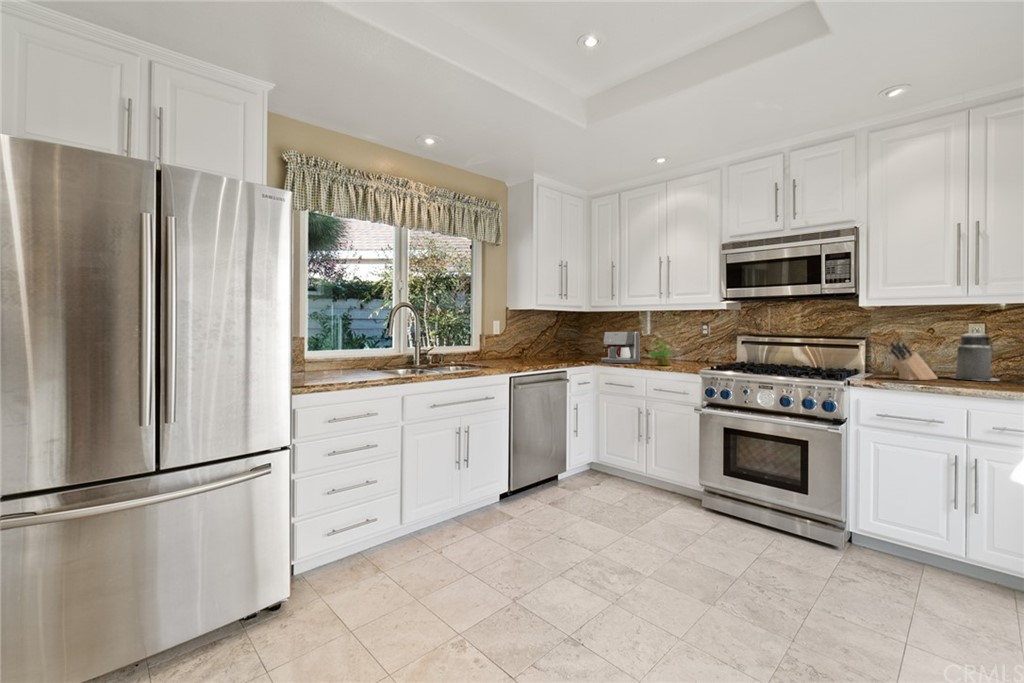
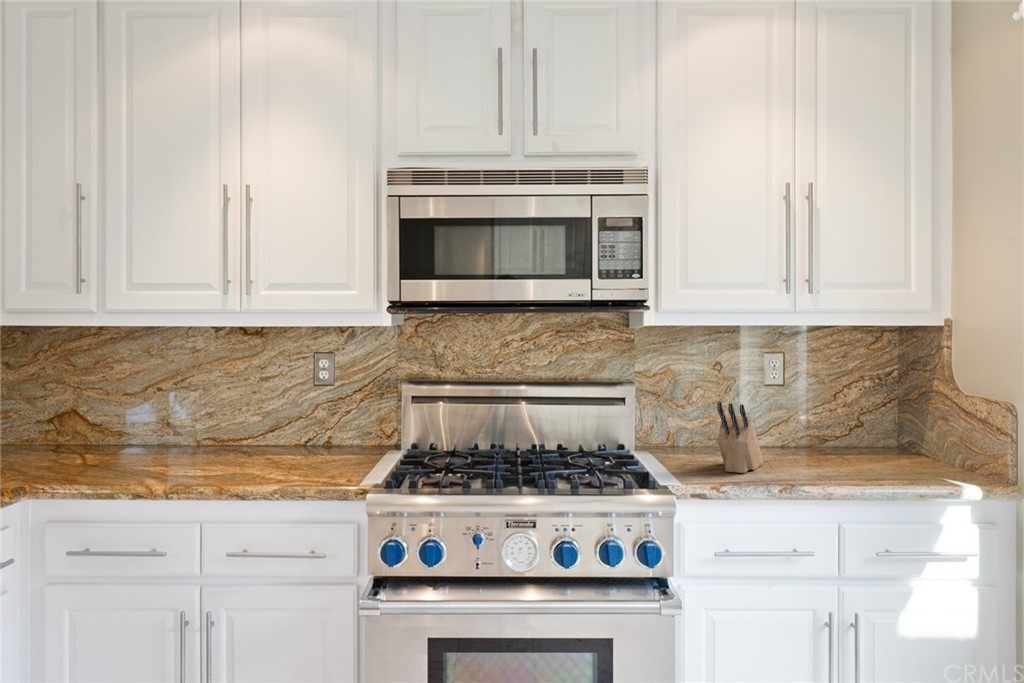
canister: present [953,330,999,381] -> none [762,372,828,461]
coffee maker: present [601,332,640,364] -> none [36,375,159,470]
potted plant: present [652,335,675,365] -> none [196,371,270,469]

